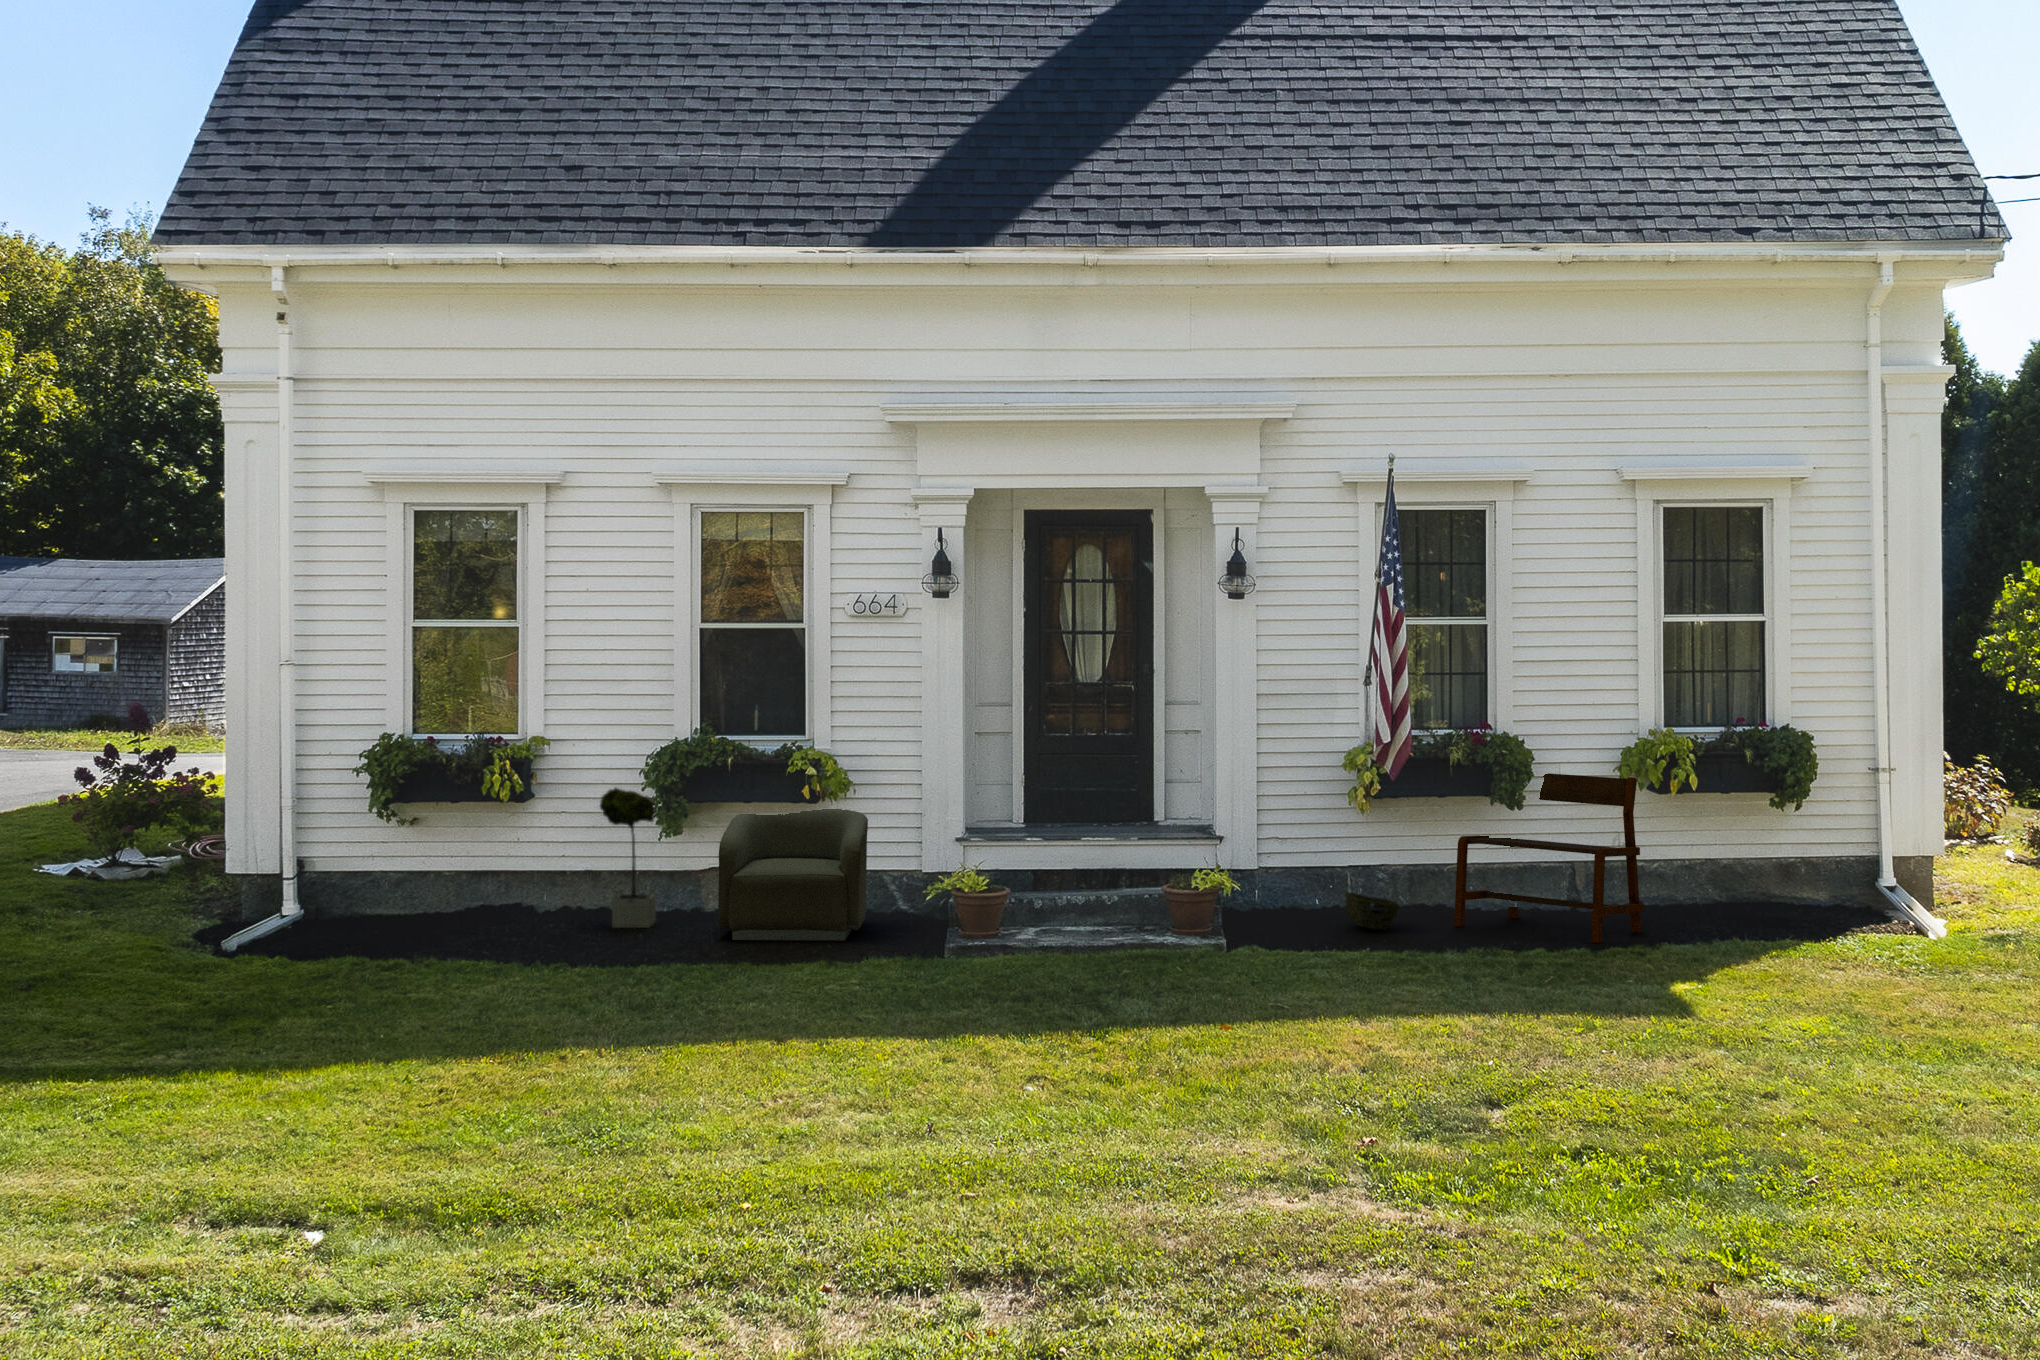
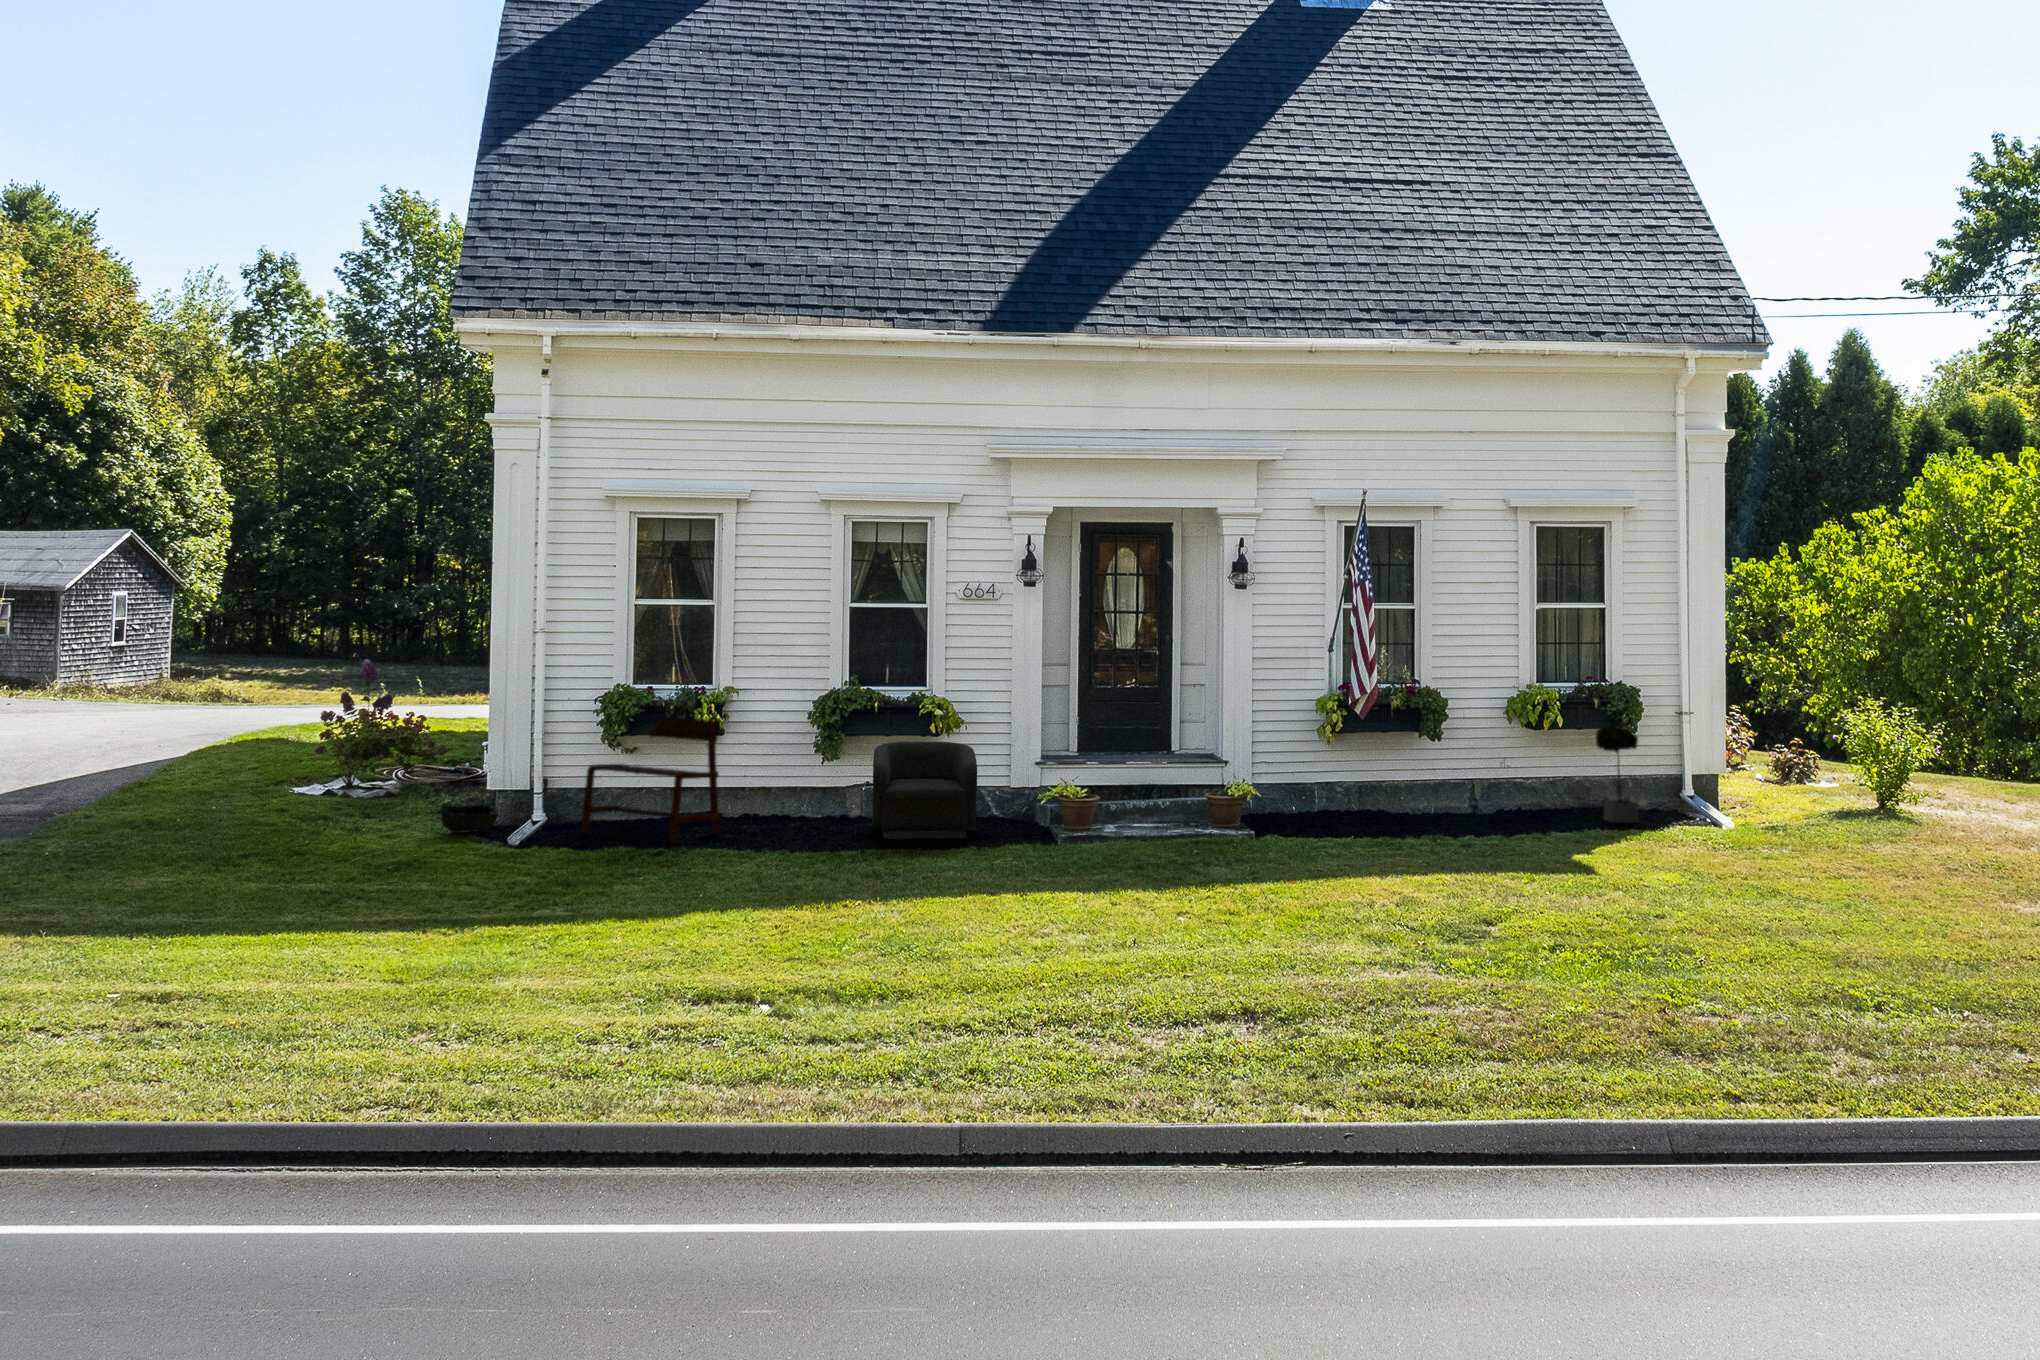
bench: present [1454,773,1644,943] -> present [581,717,721,843]
potted tree: present [600,788,656,928] -> present [1596,726,1638,823]
woven basket: present [1346,892,1399,930] -> present [441,805,499,833]

